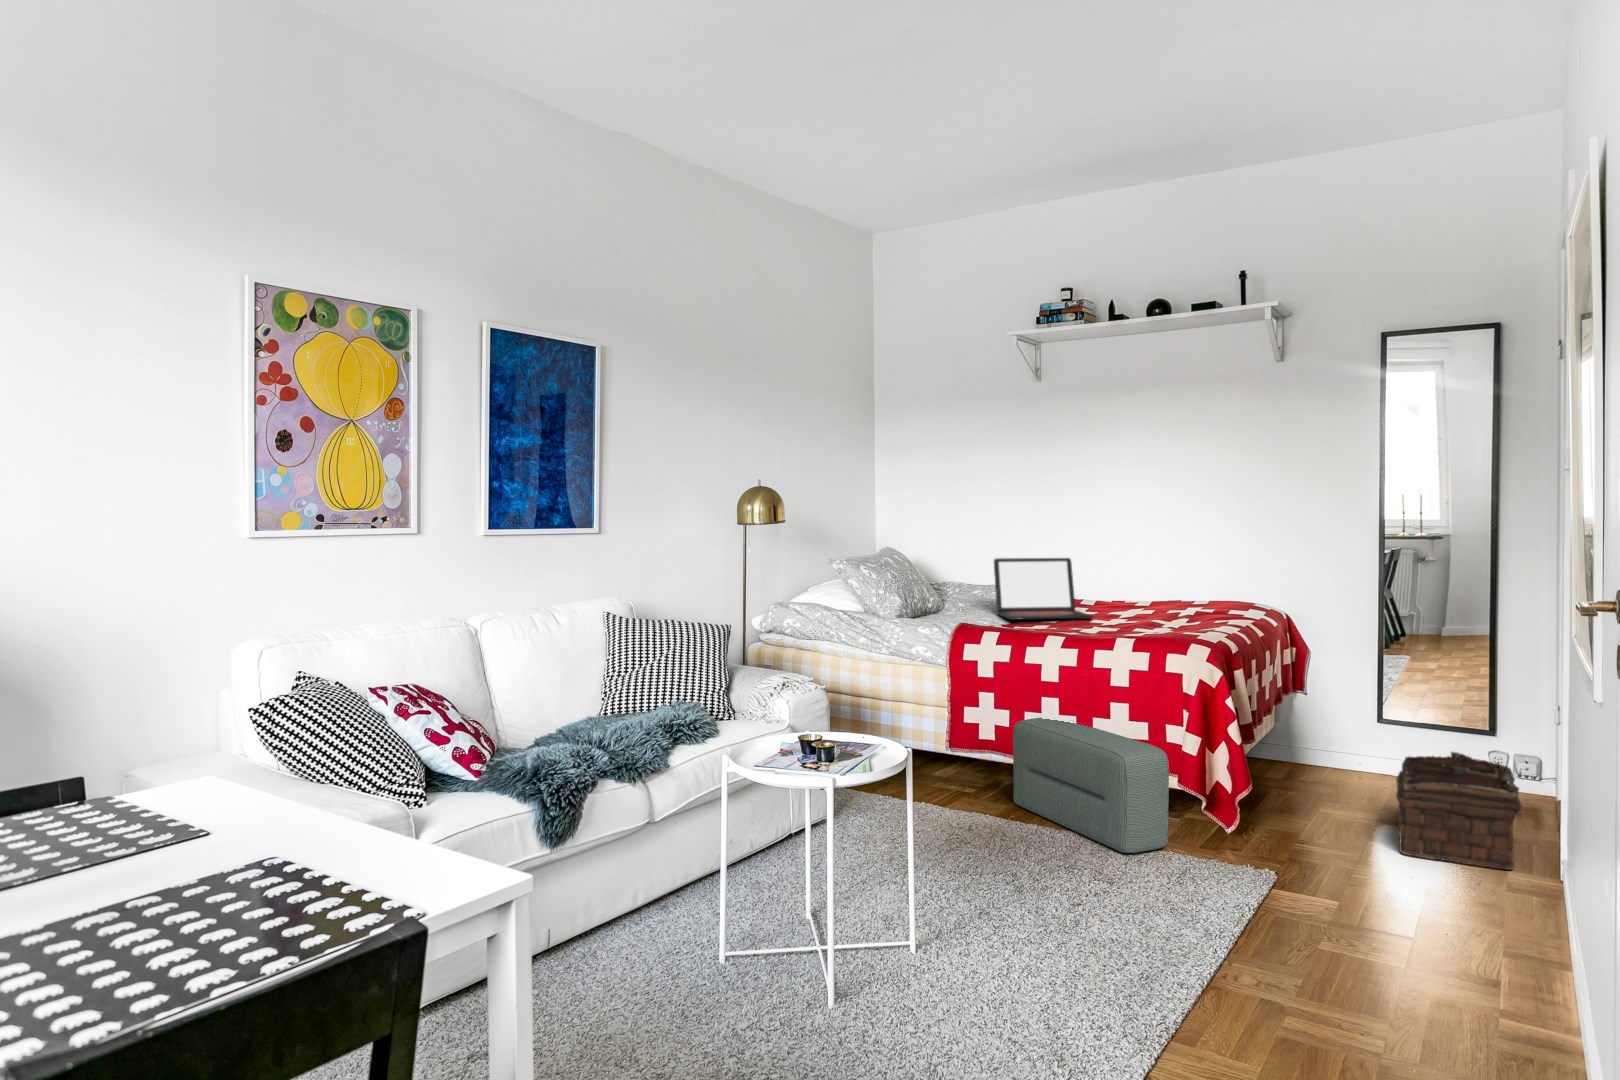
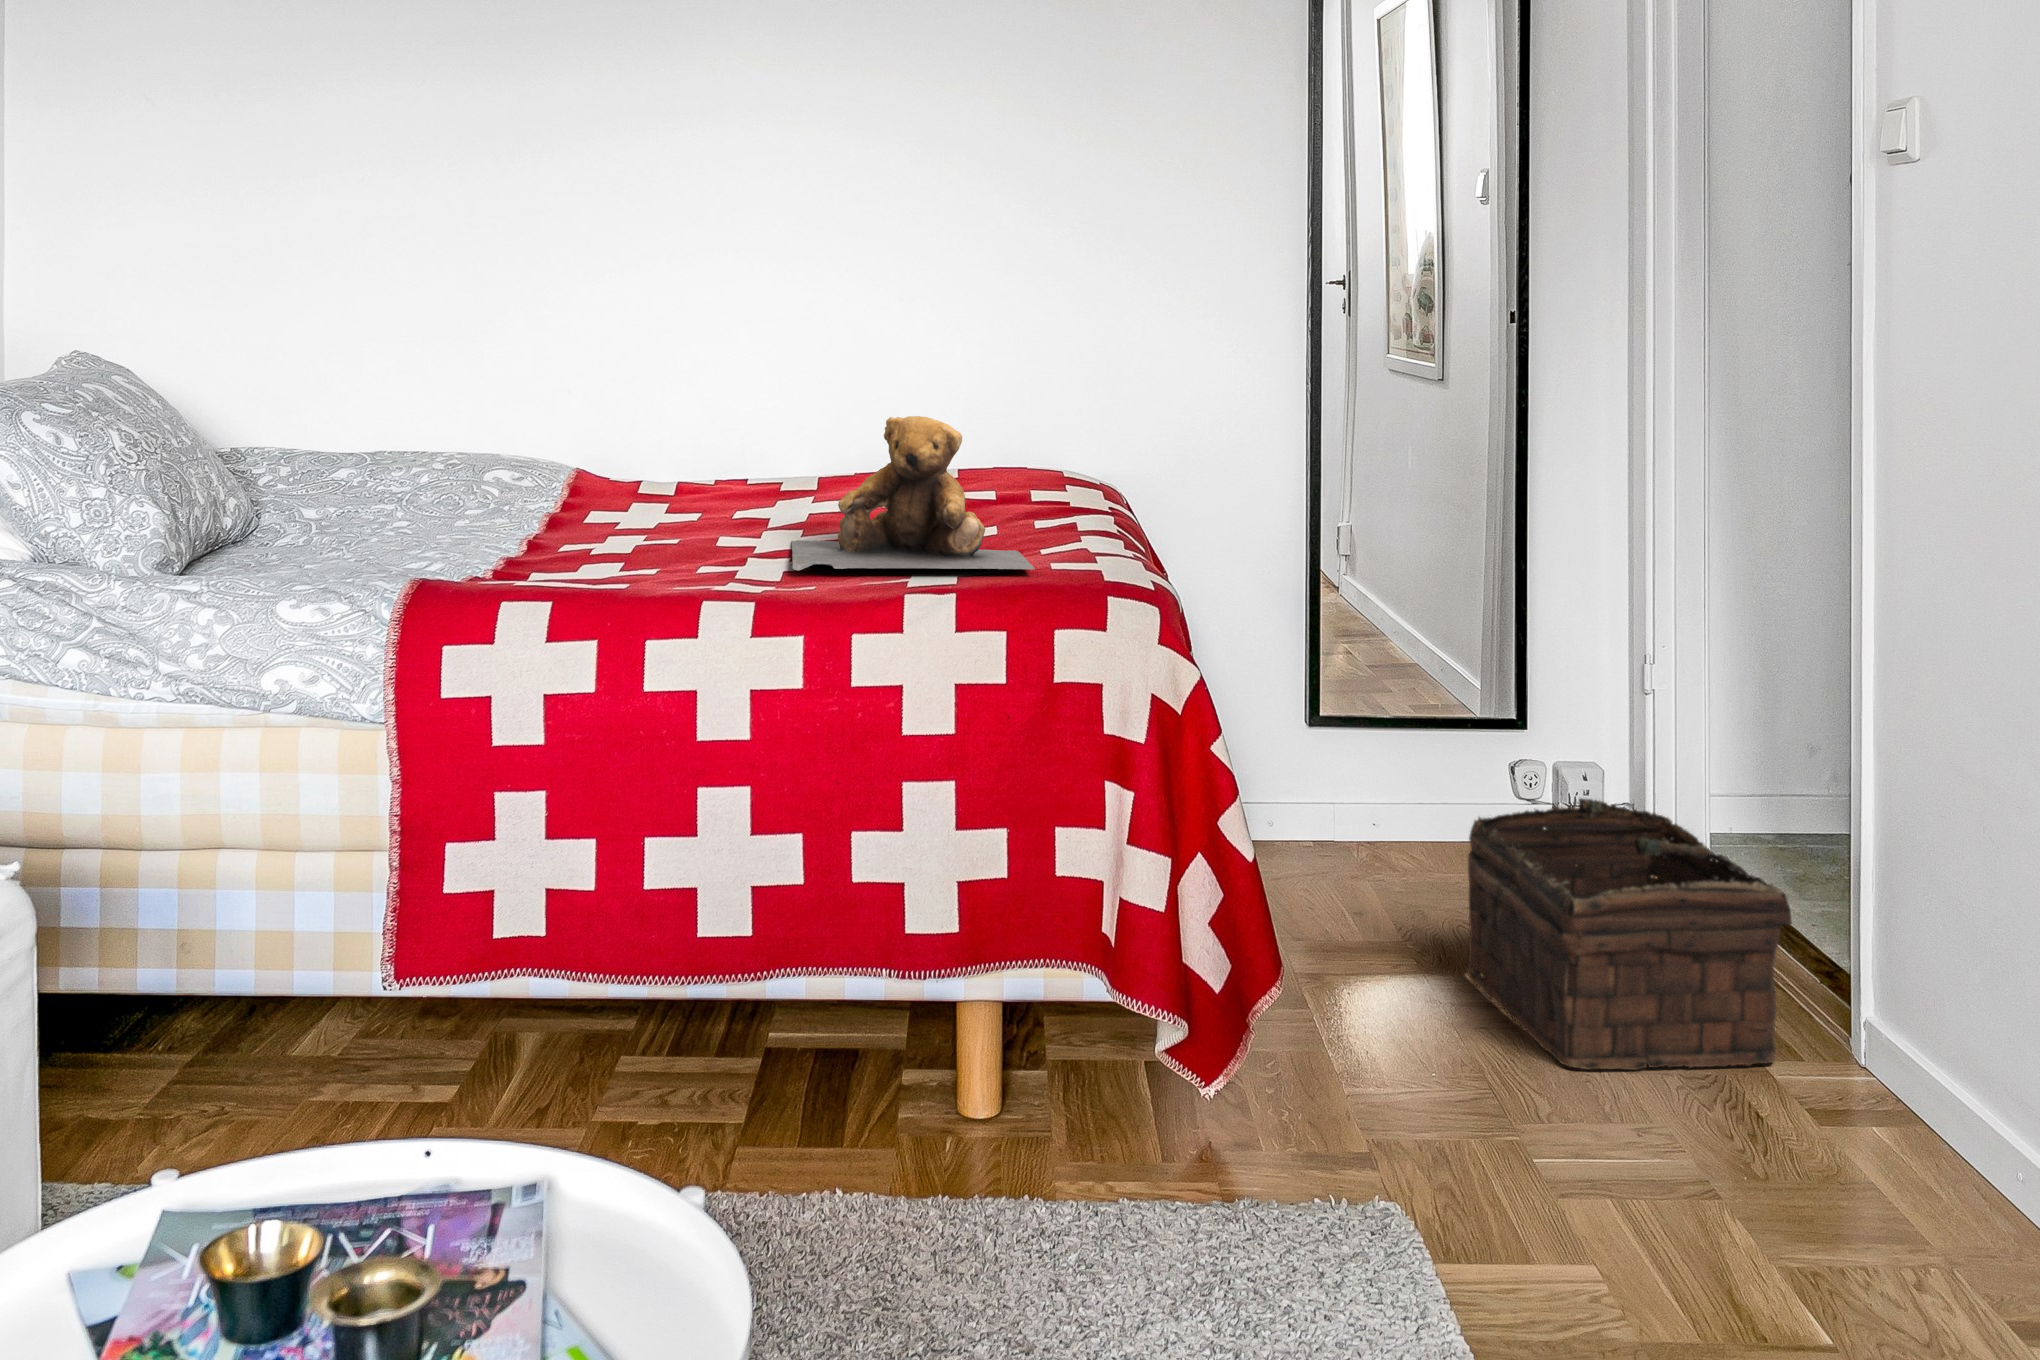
laptop: present [994,558,1092,620] -> none [451,380,742,559]
teddy bear: none [1096,574,1202,634] -> present [792,416,1035,571]
pouf: present [1013,718,1169,853] -> none [612,838,1129,1242]

